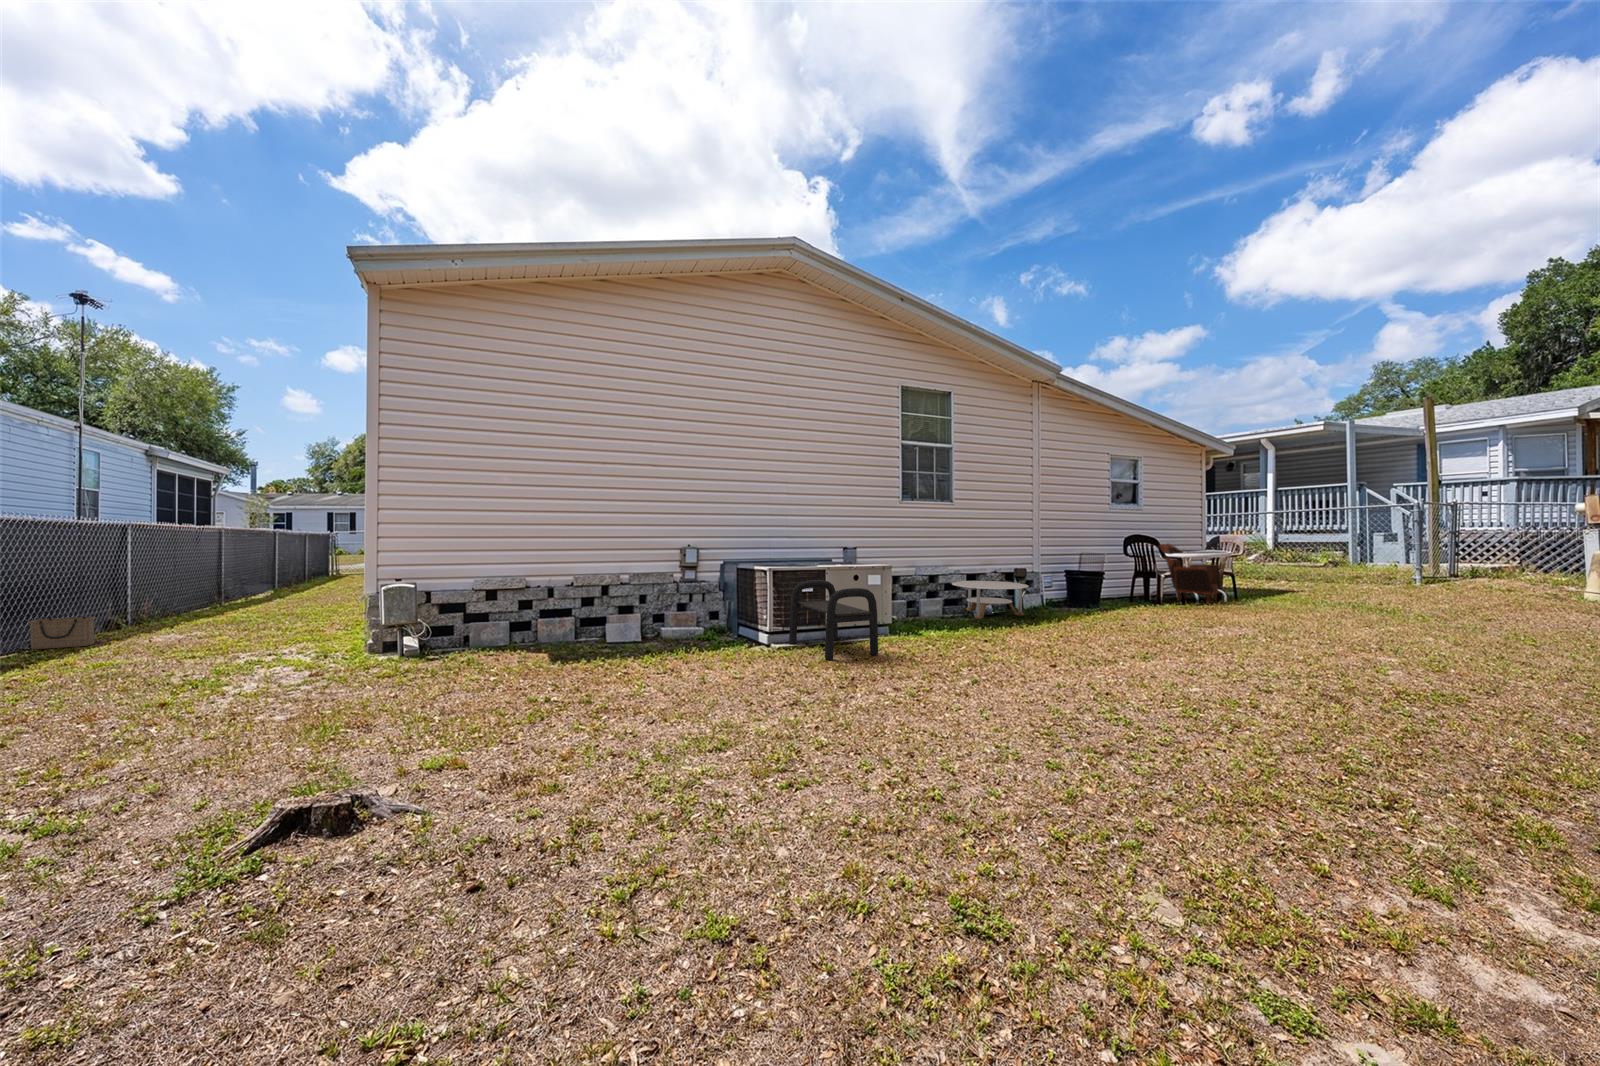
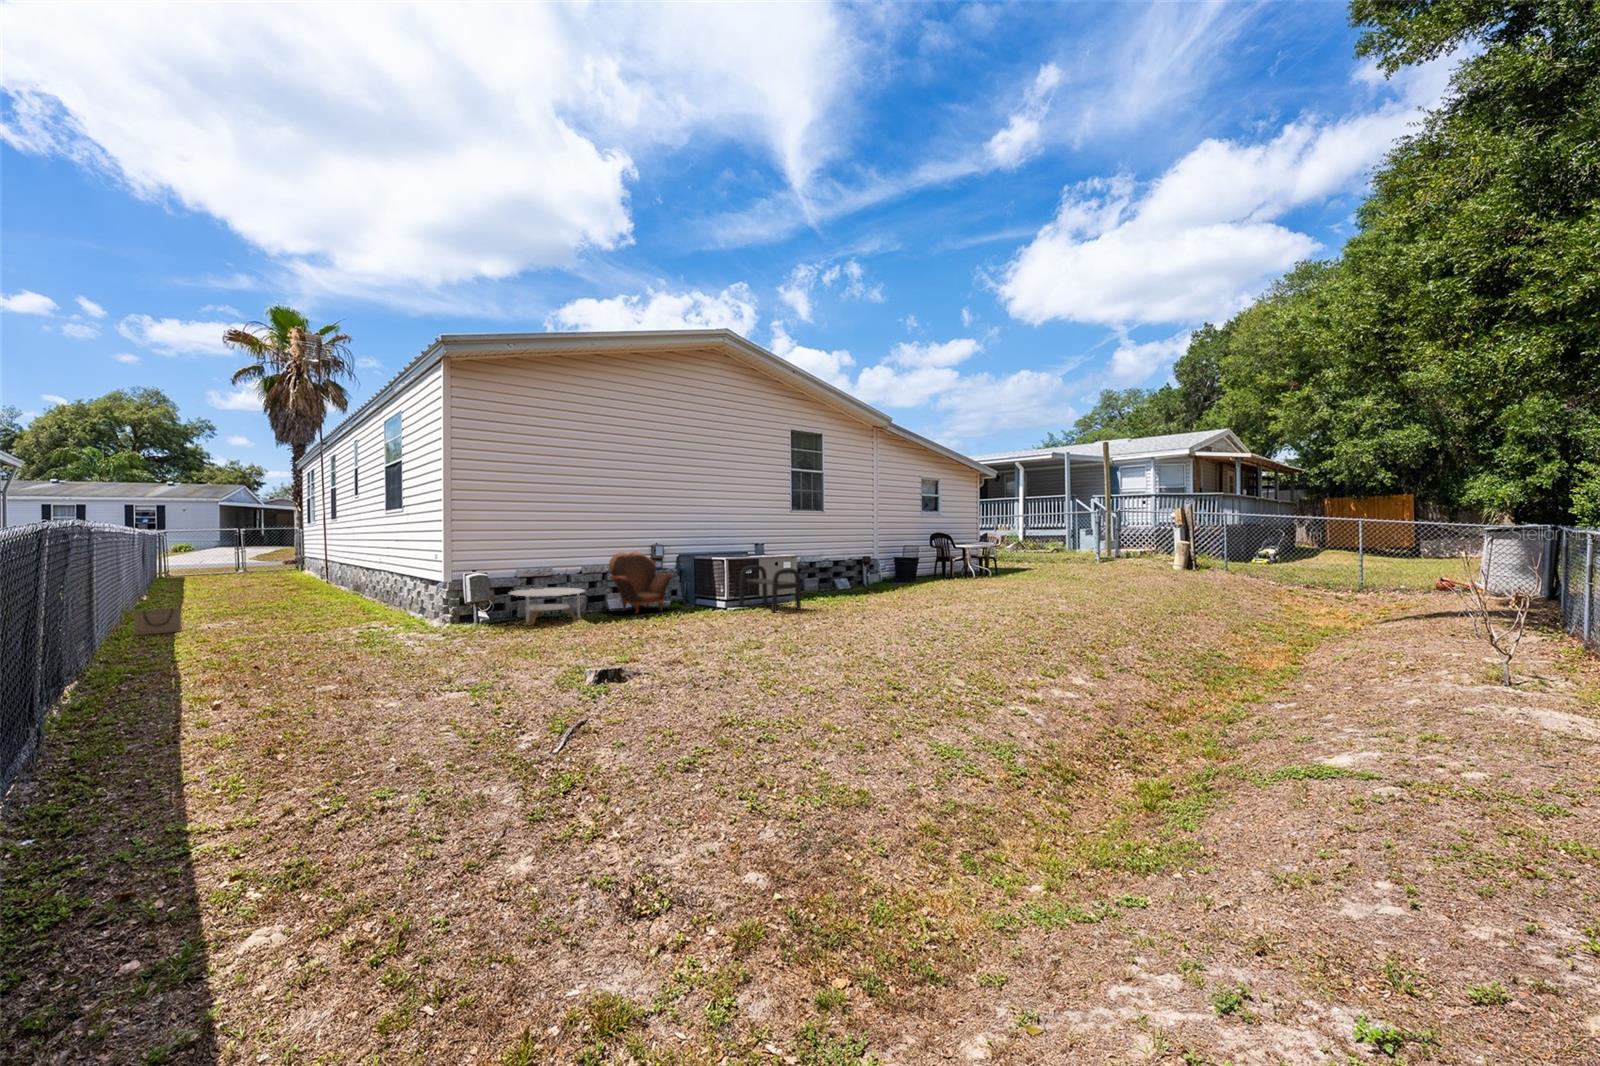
armchair: present [1160,544,1220,603] -> present [609,552,674,614]
round table: present [952,581,1029,619] -> present [509,587,585,626]

